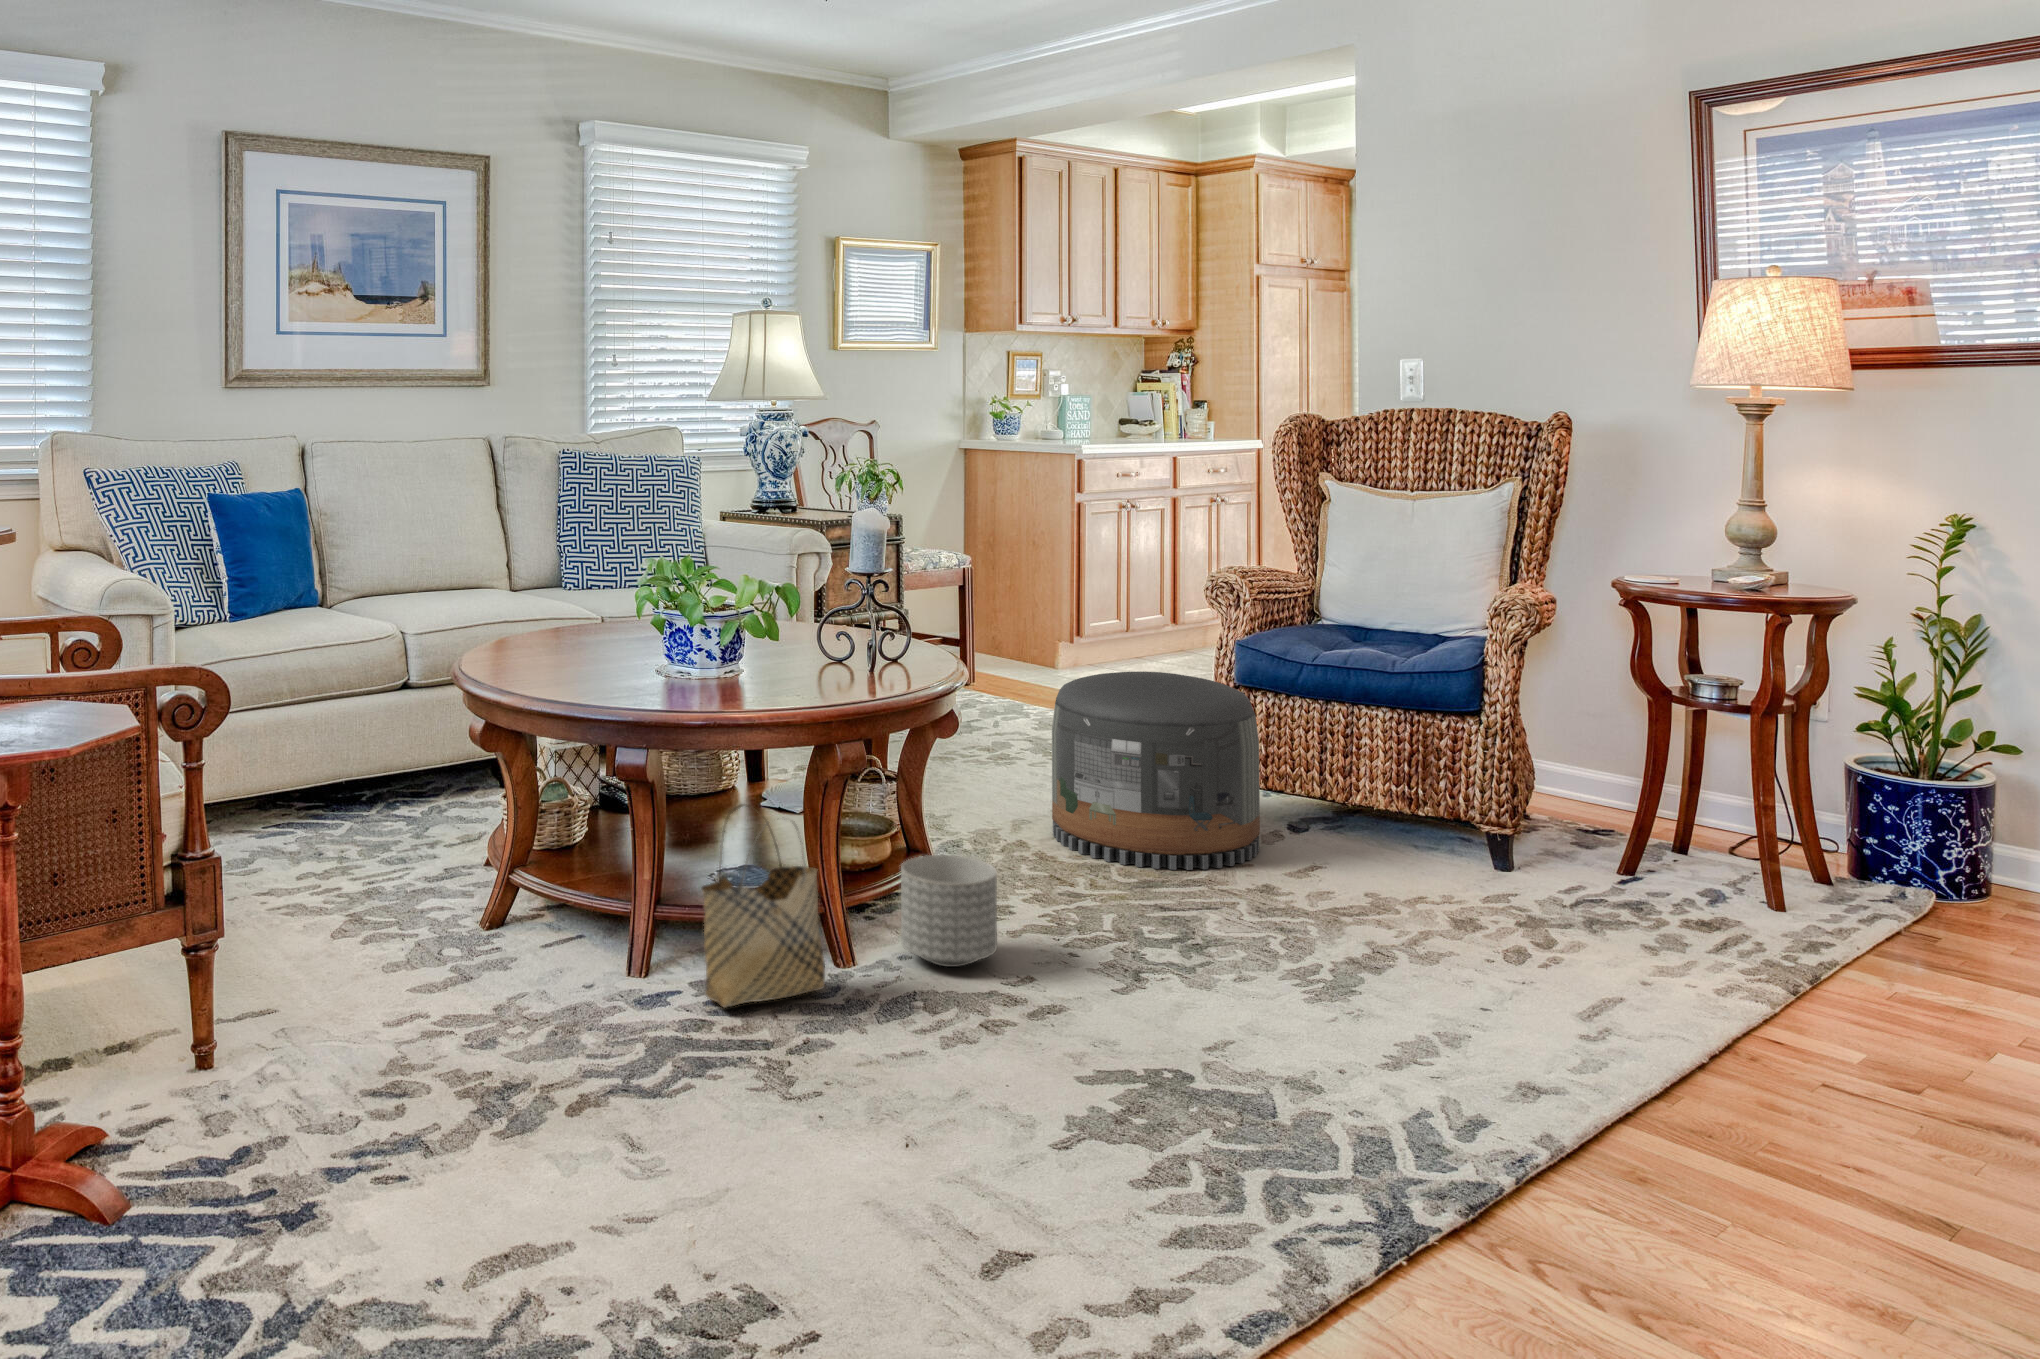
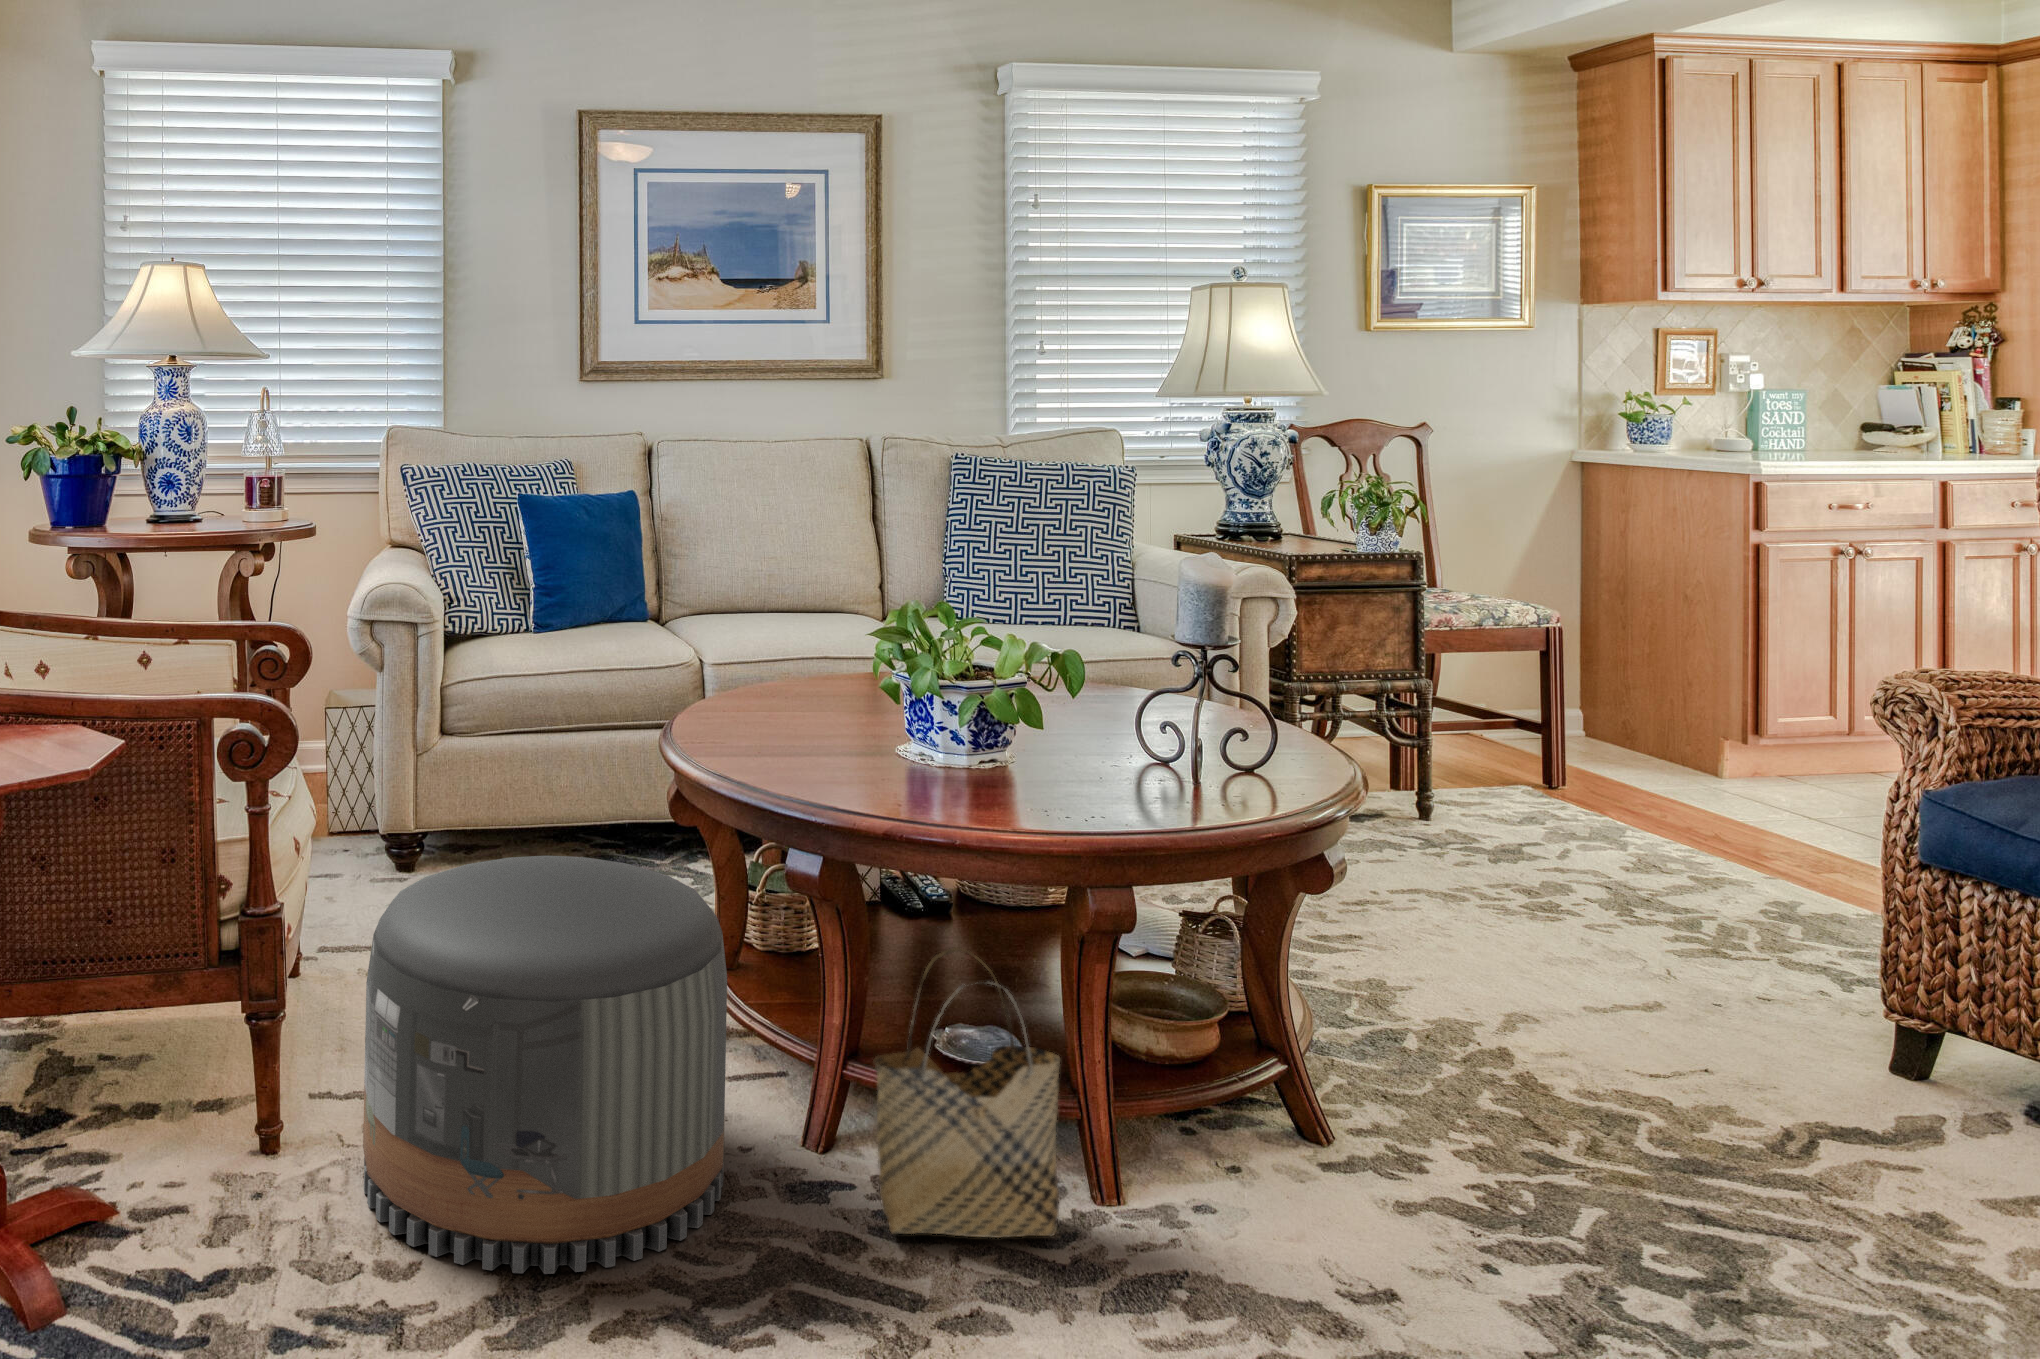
pouf: present [1052,671,1260,870] -> present [363,856,727,1274]
planter: present [901,855,997,967] -> none [1208,1062,1363,1244]

